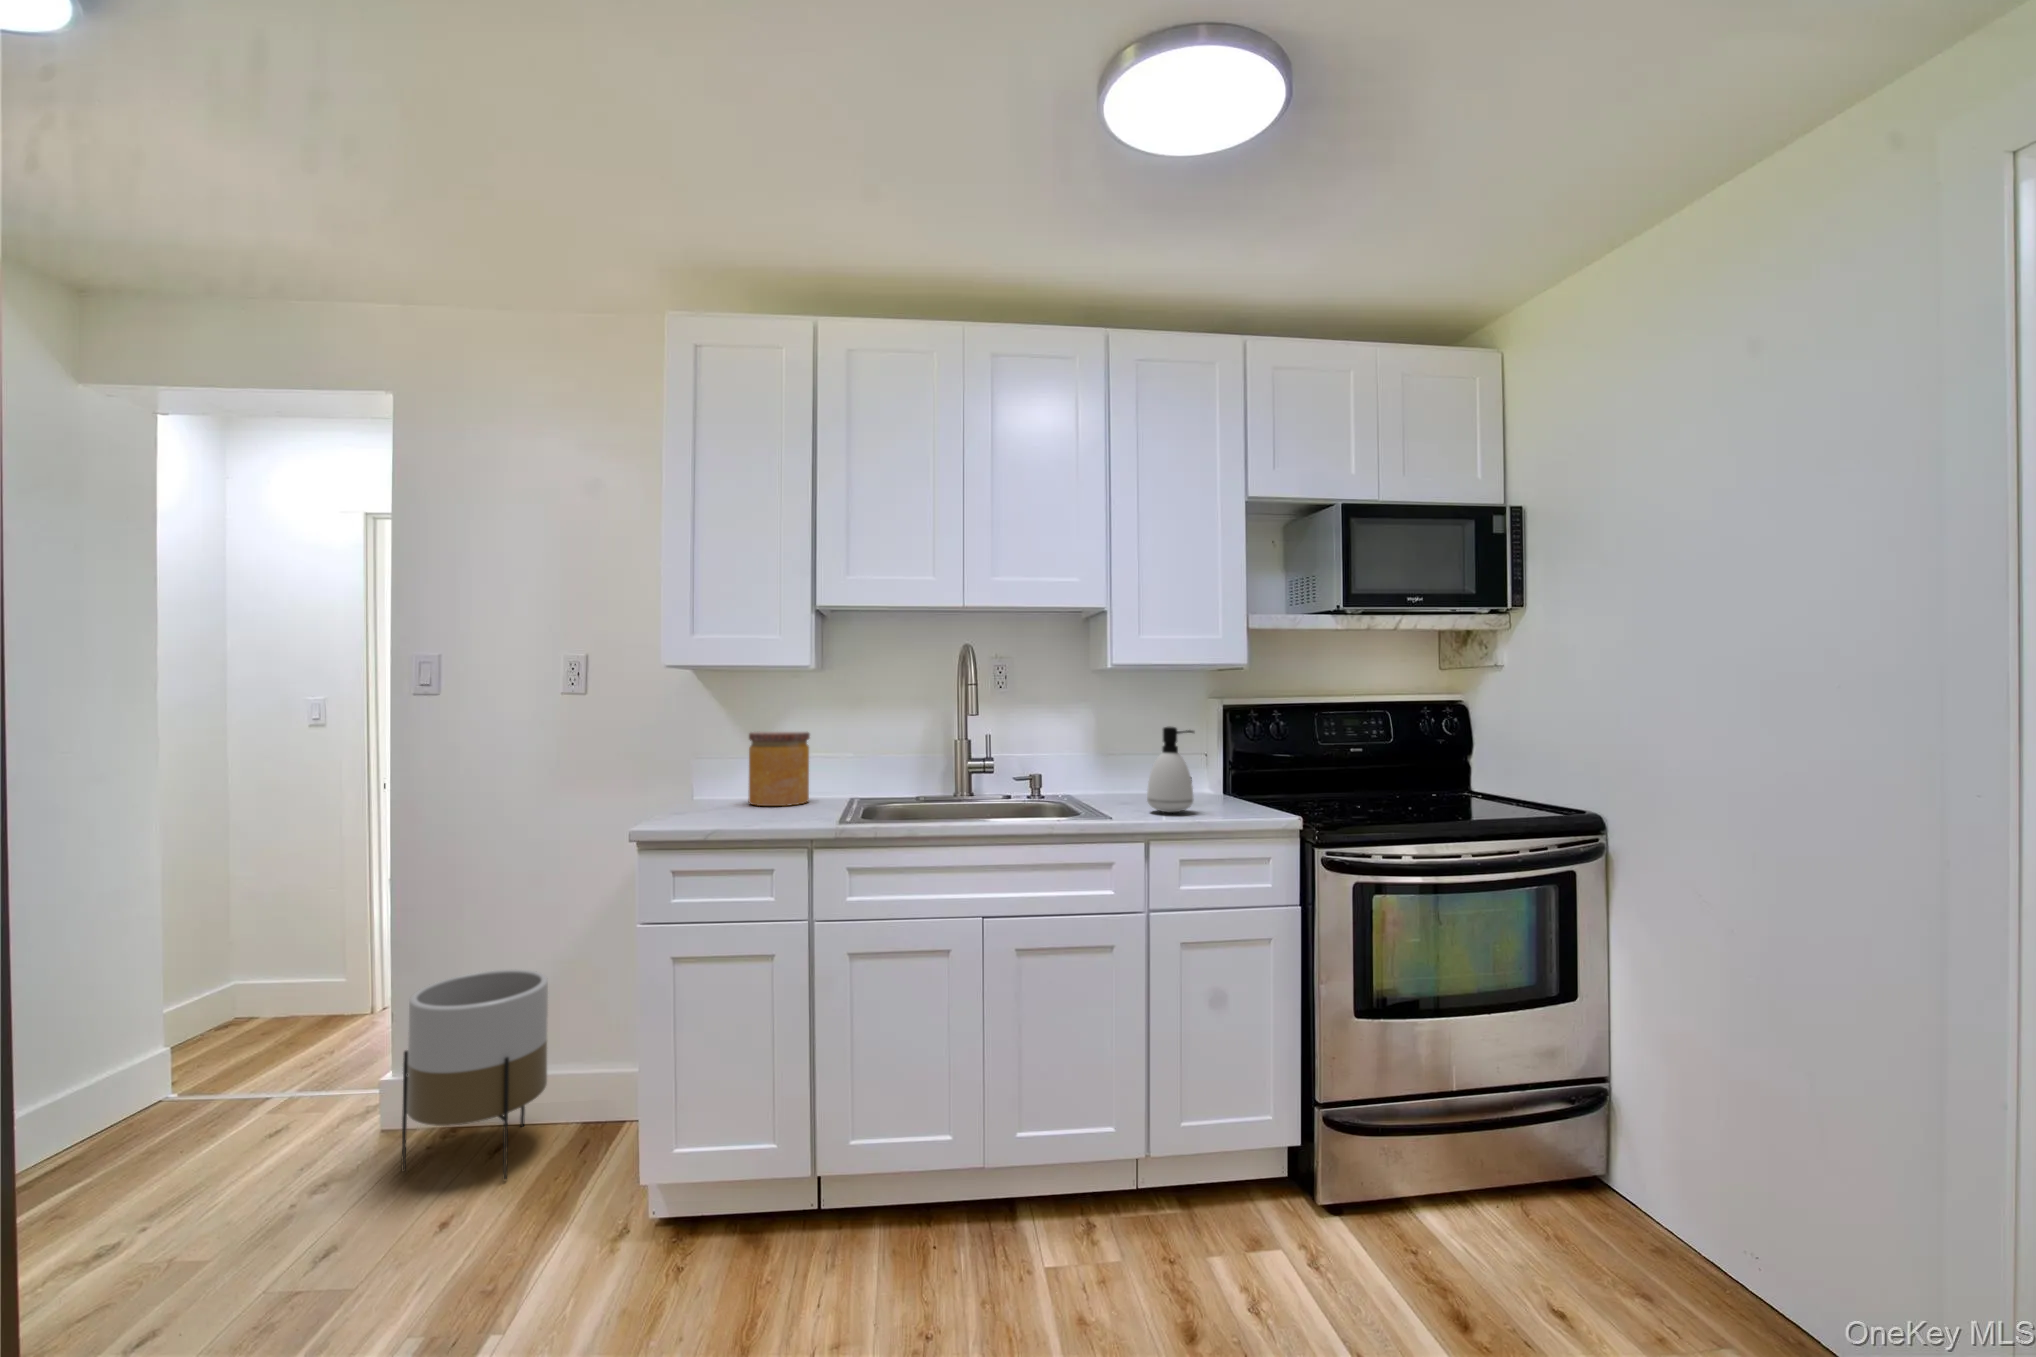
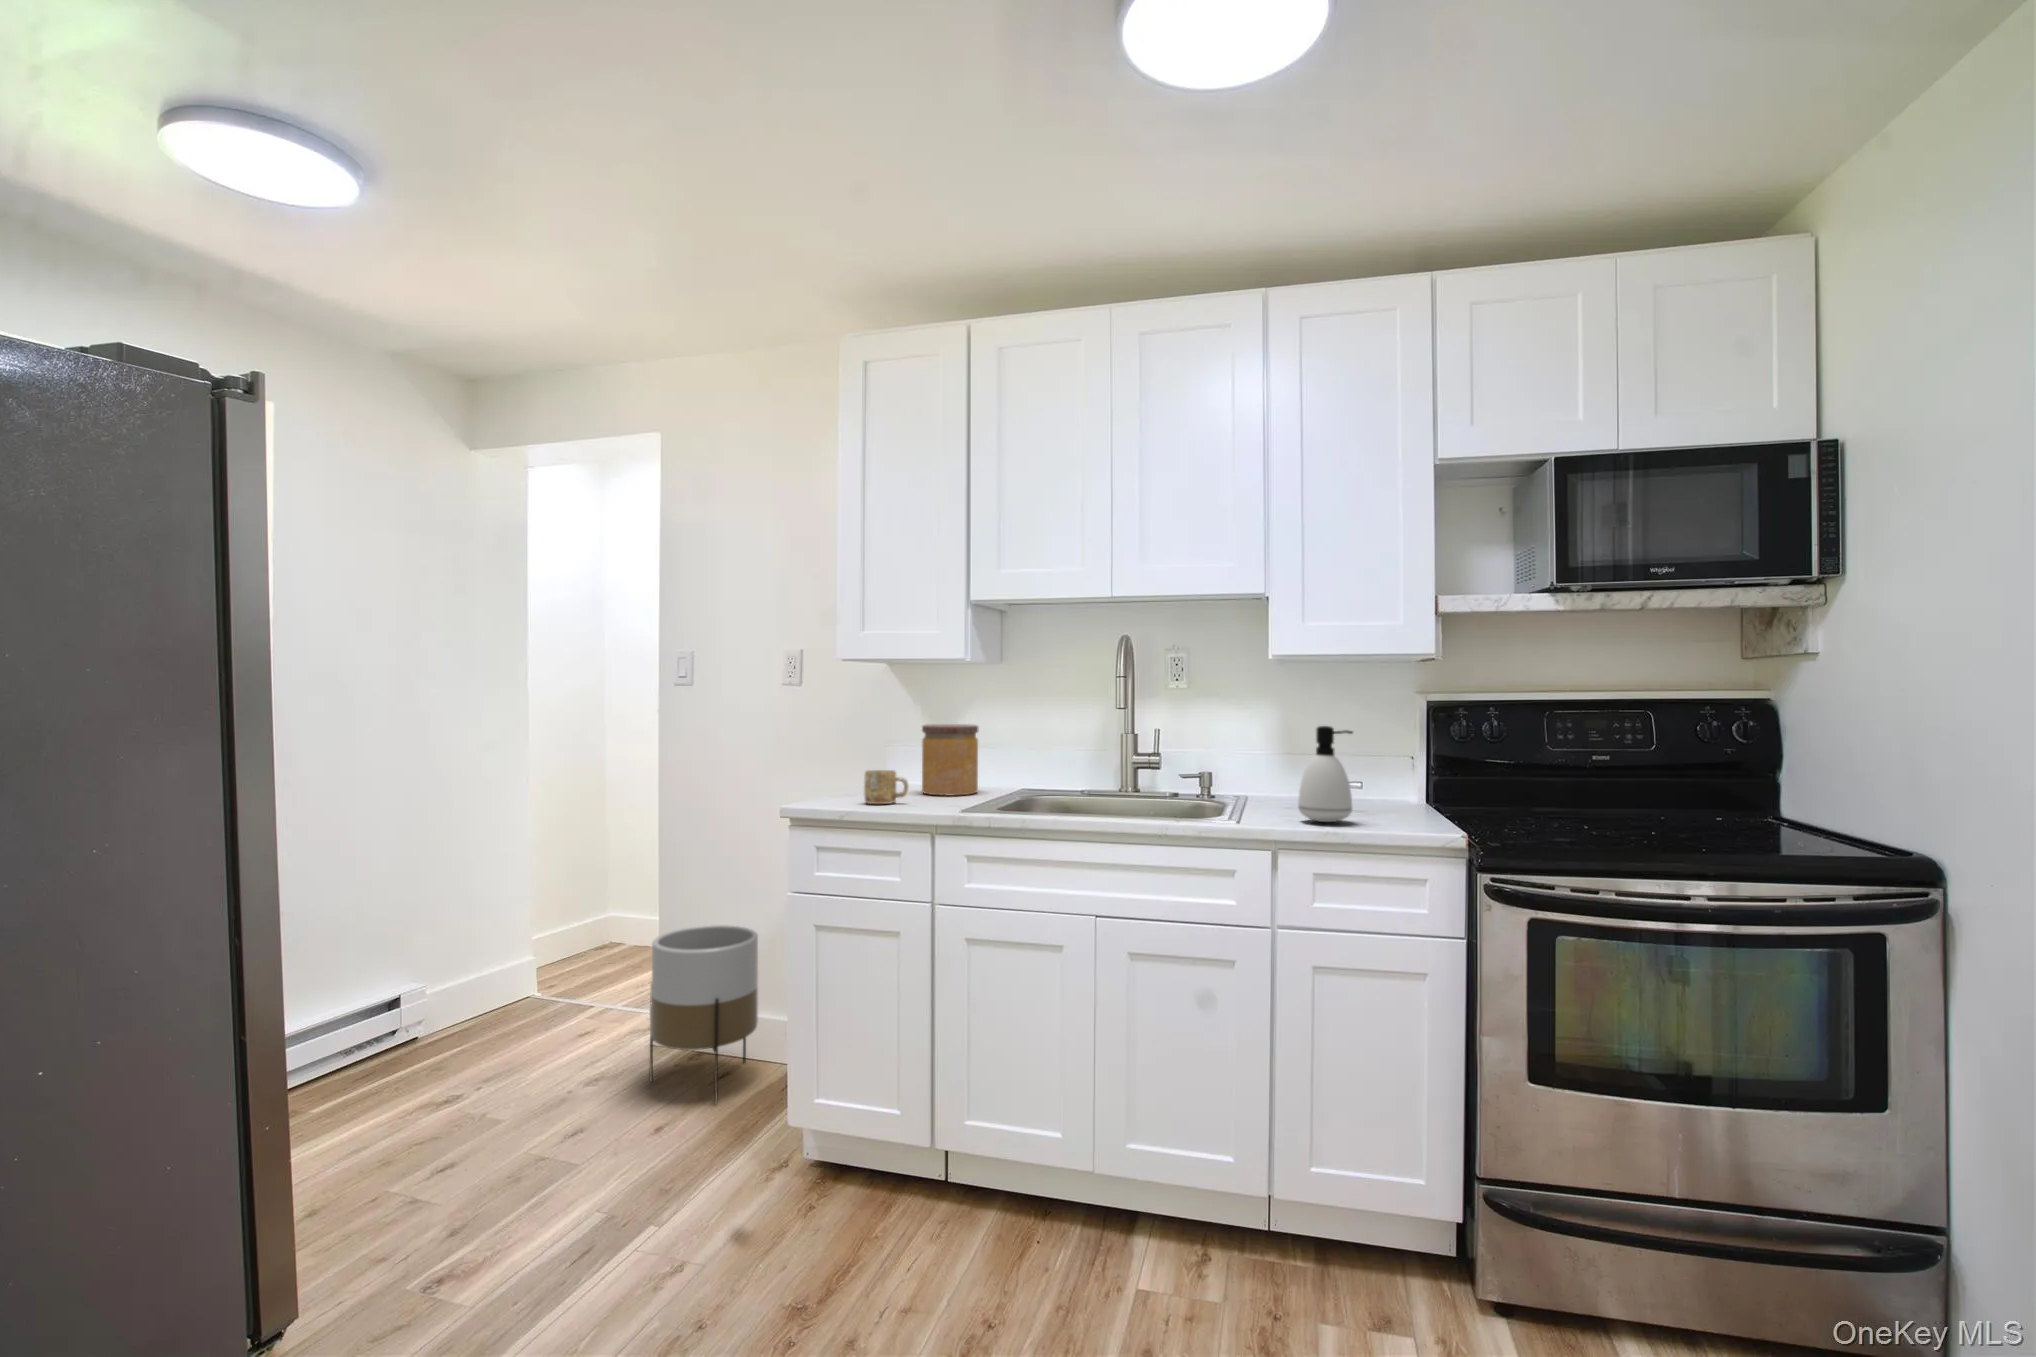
mug: none [702,782,752,819] -> present [864,770,908,804]

